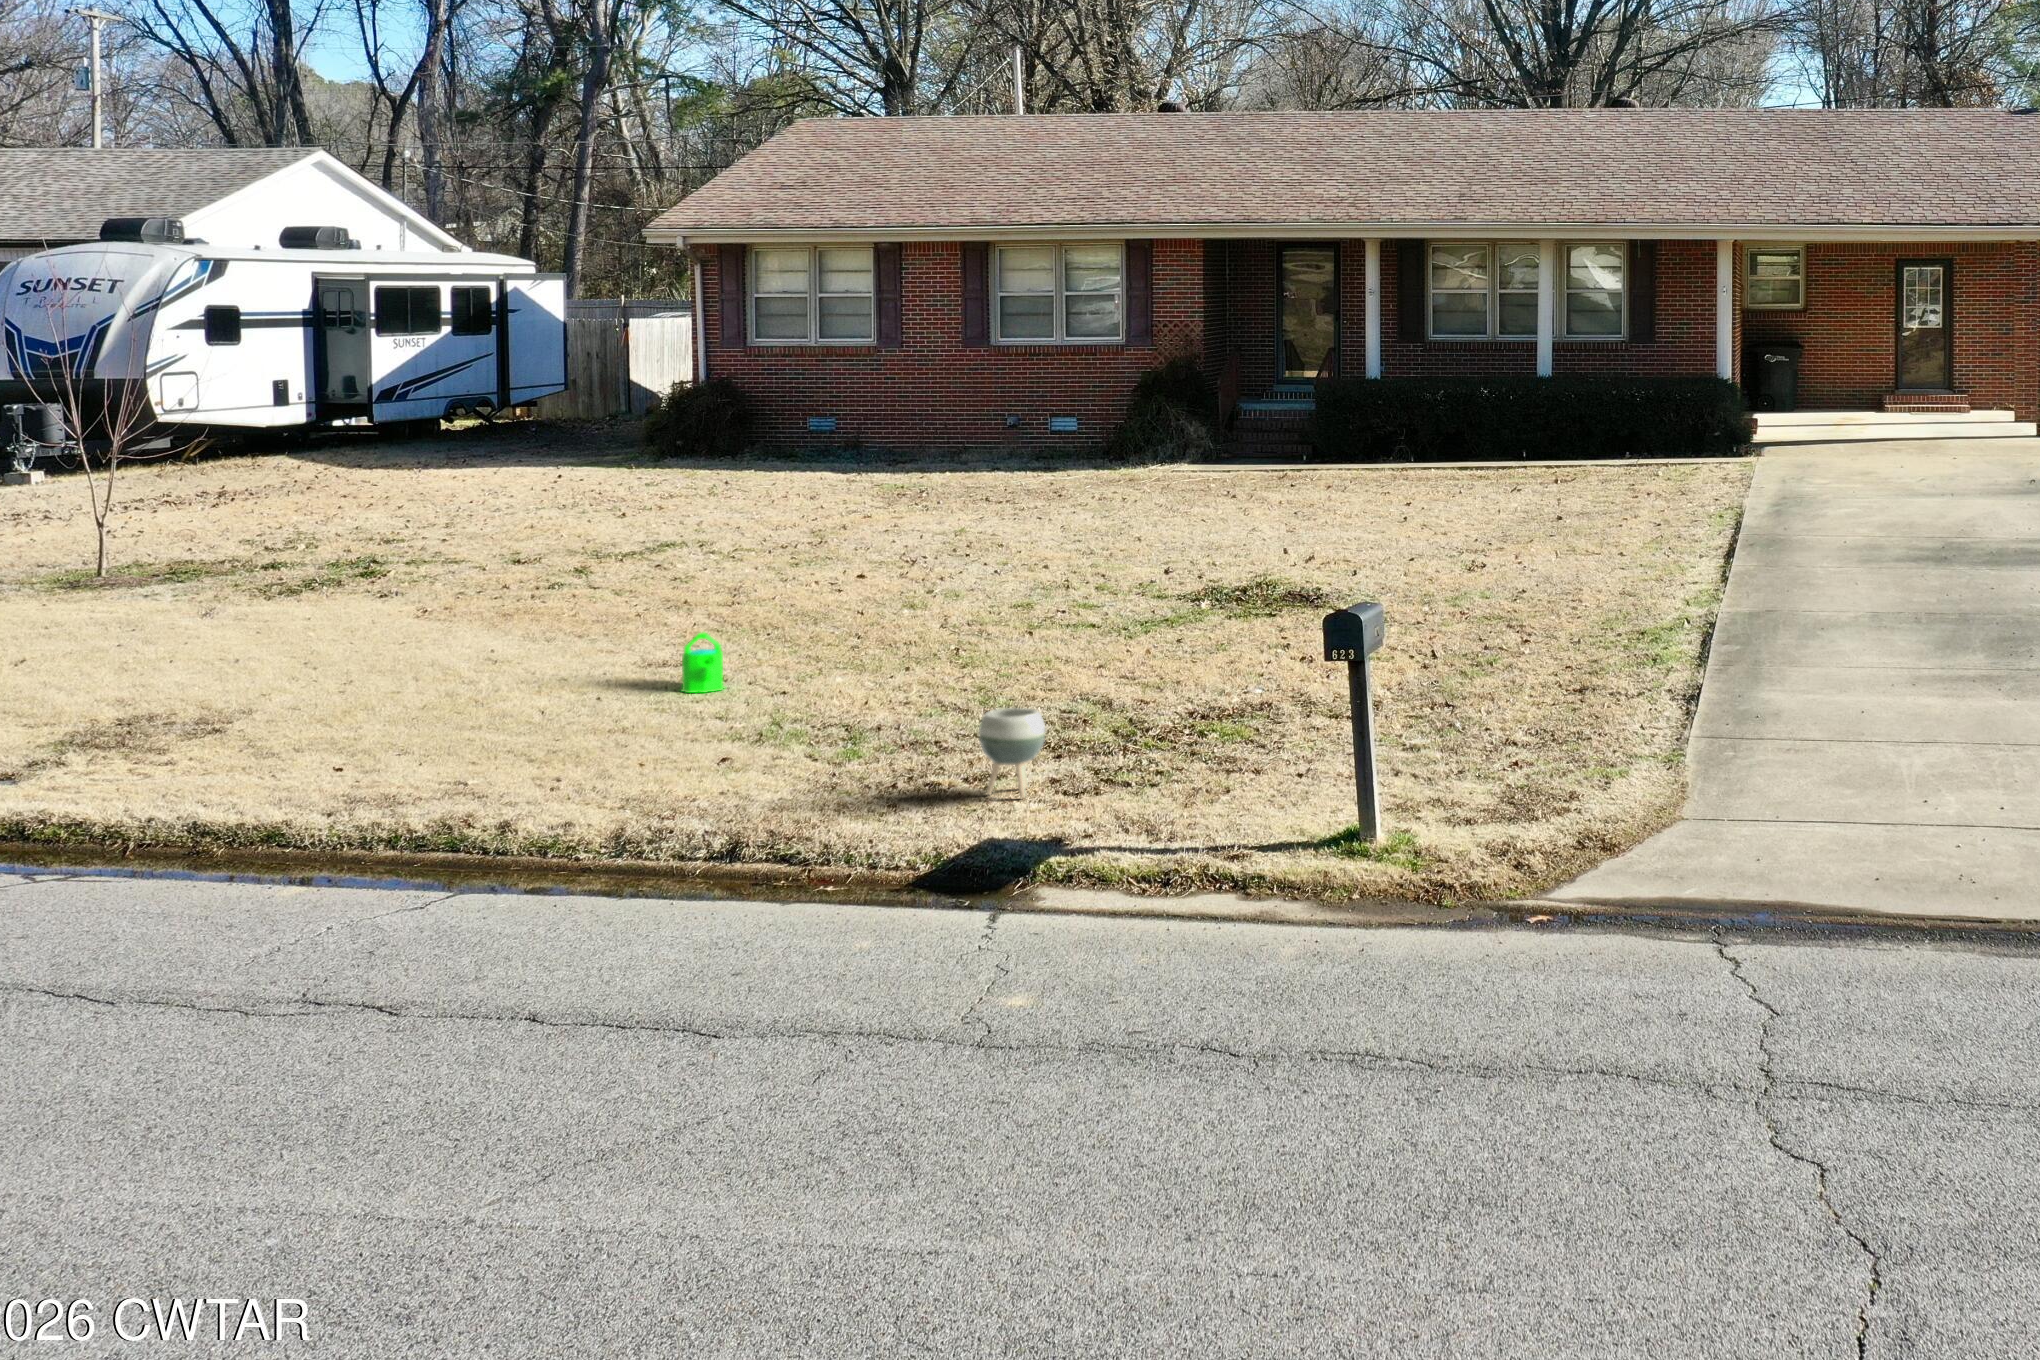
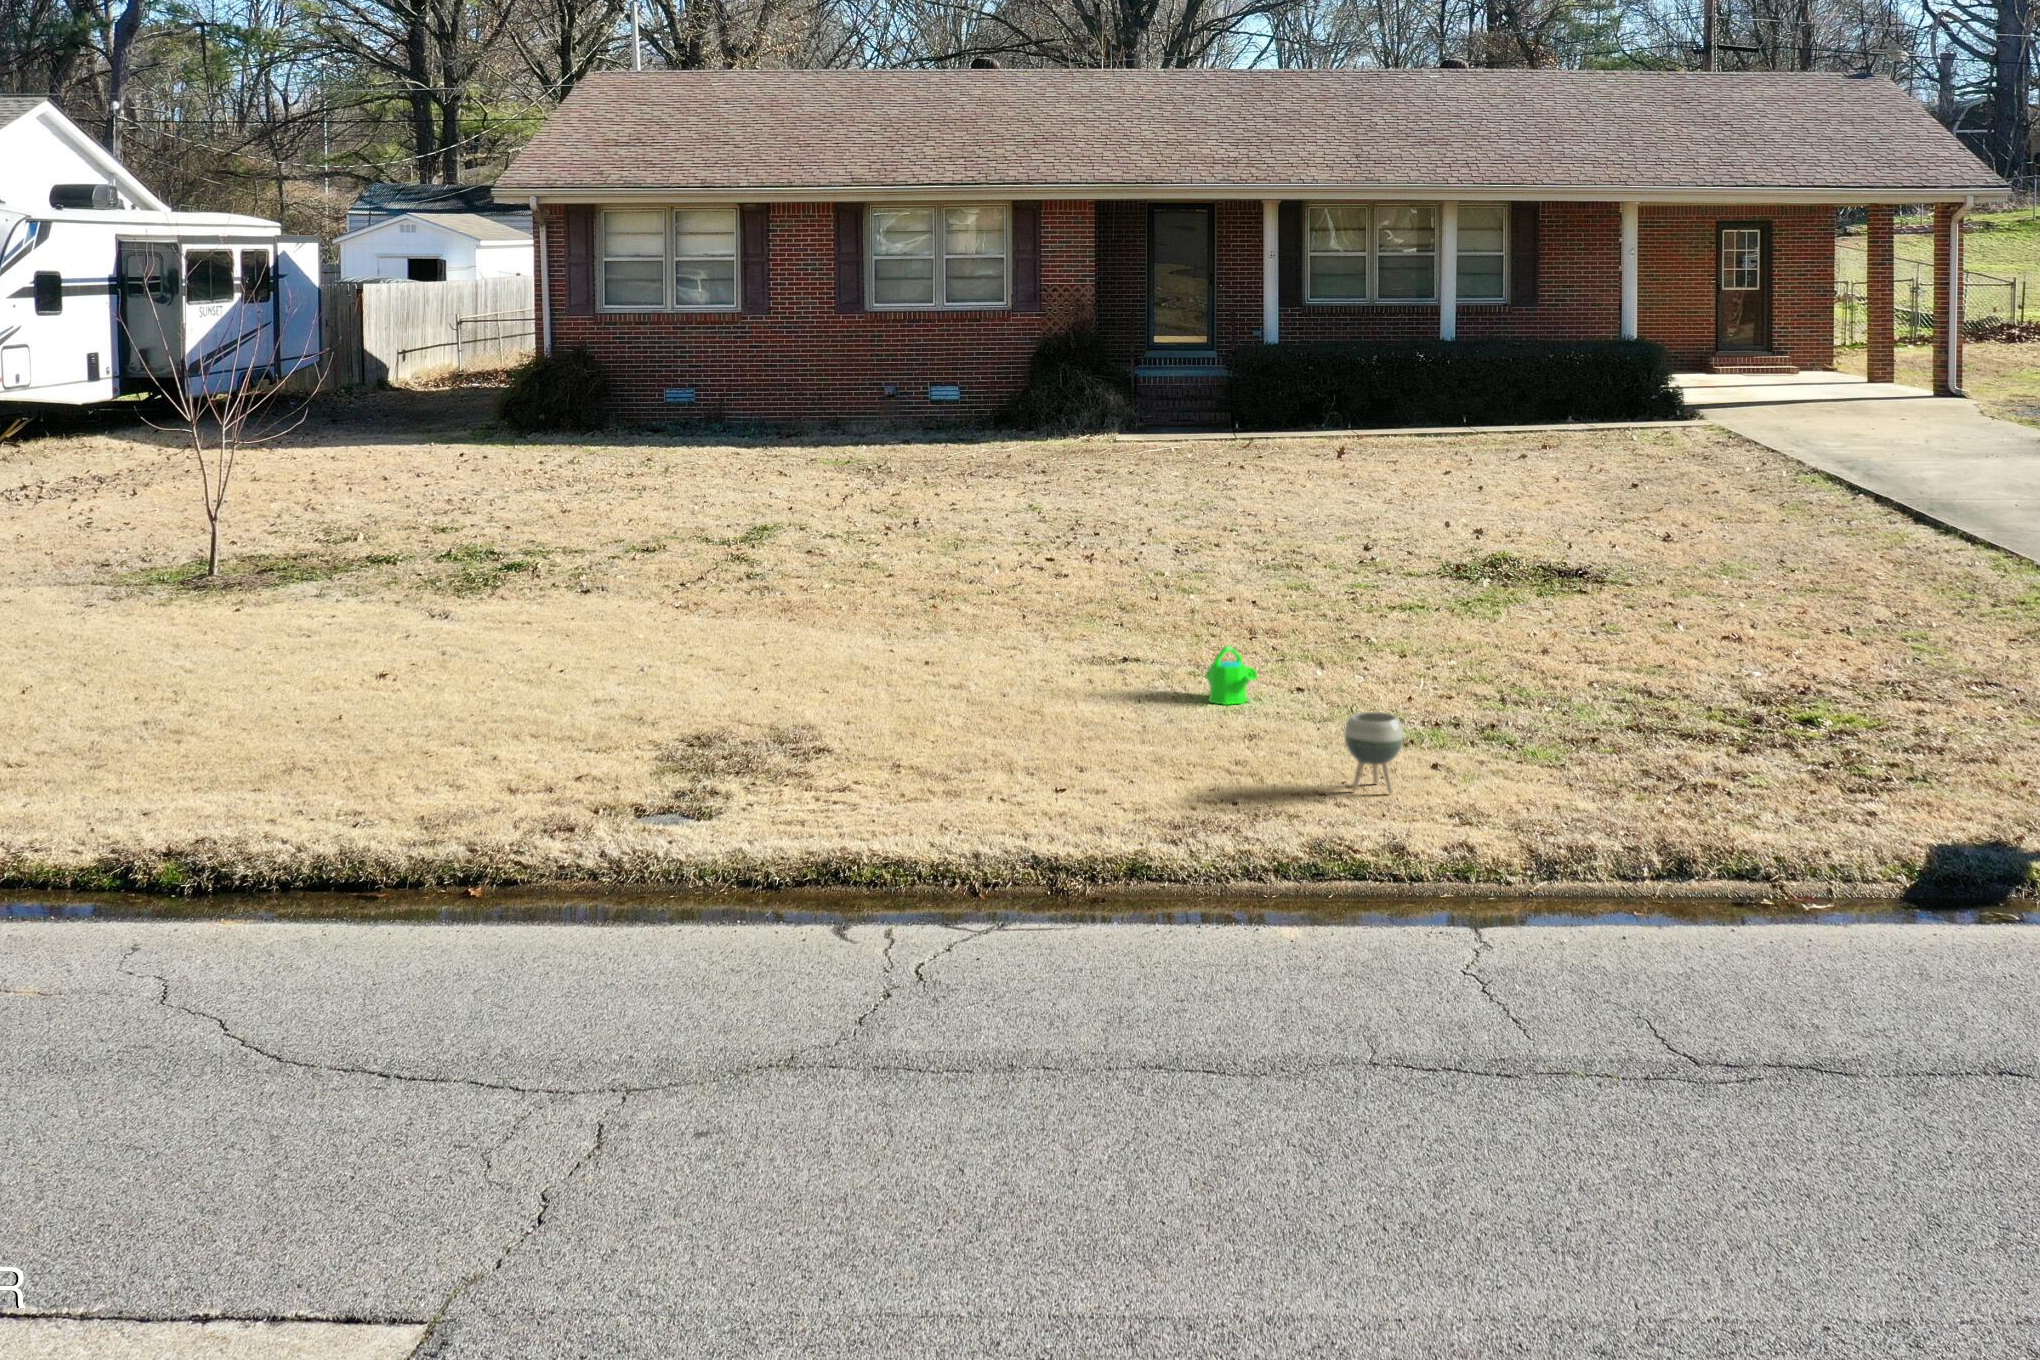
planter: present [979,708,1045,798] -> present [1344,712,1404,794]

